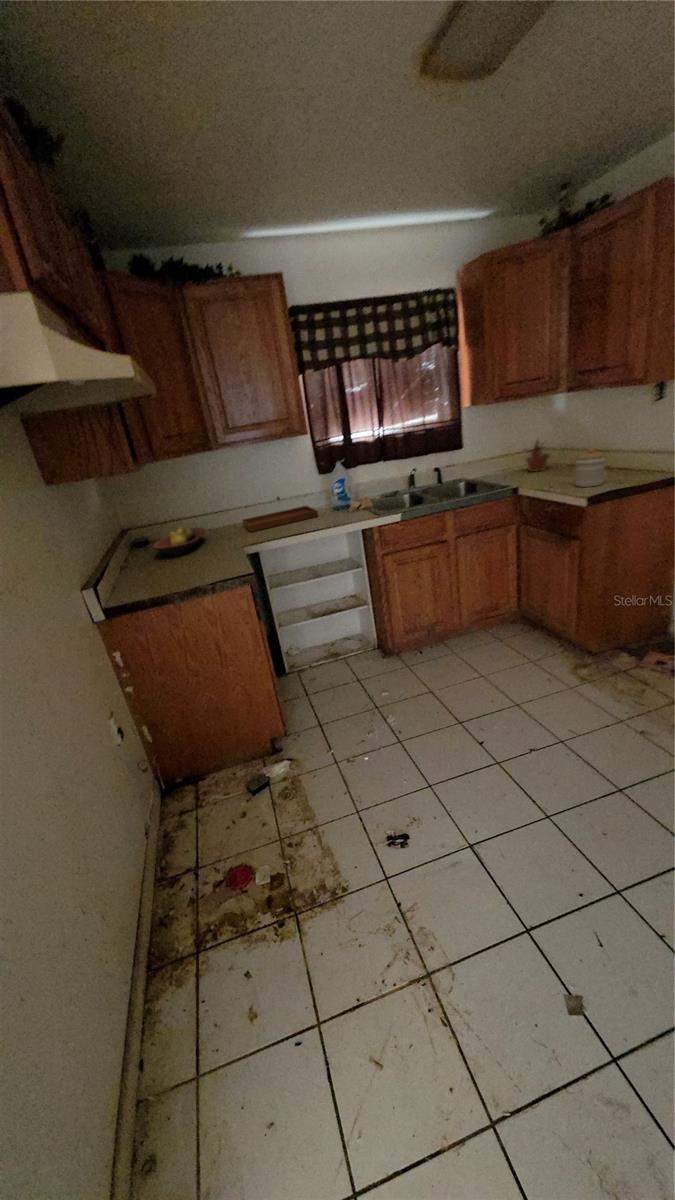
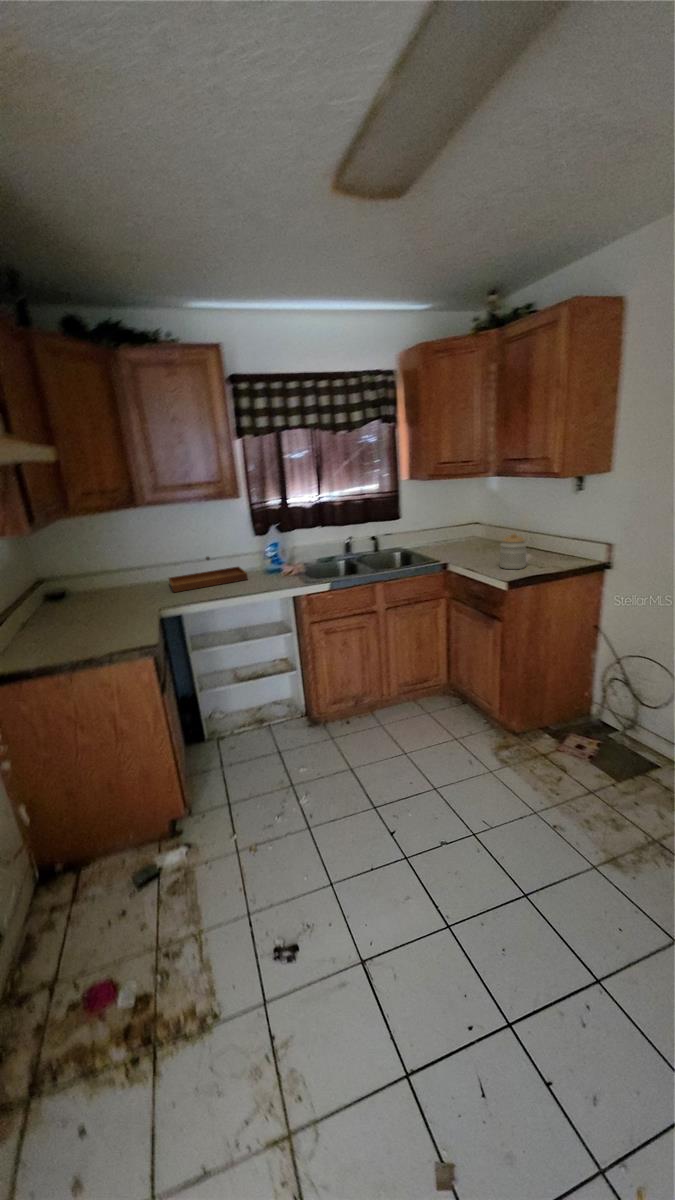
potted plant: present [523,441,553,472] -> none [454,514,492,546]
fruit bowl: present [153,526,205,556] -> none [62,583,124,615]

